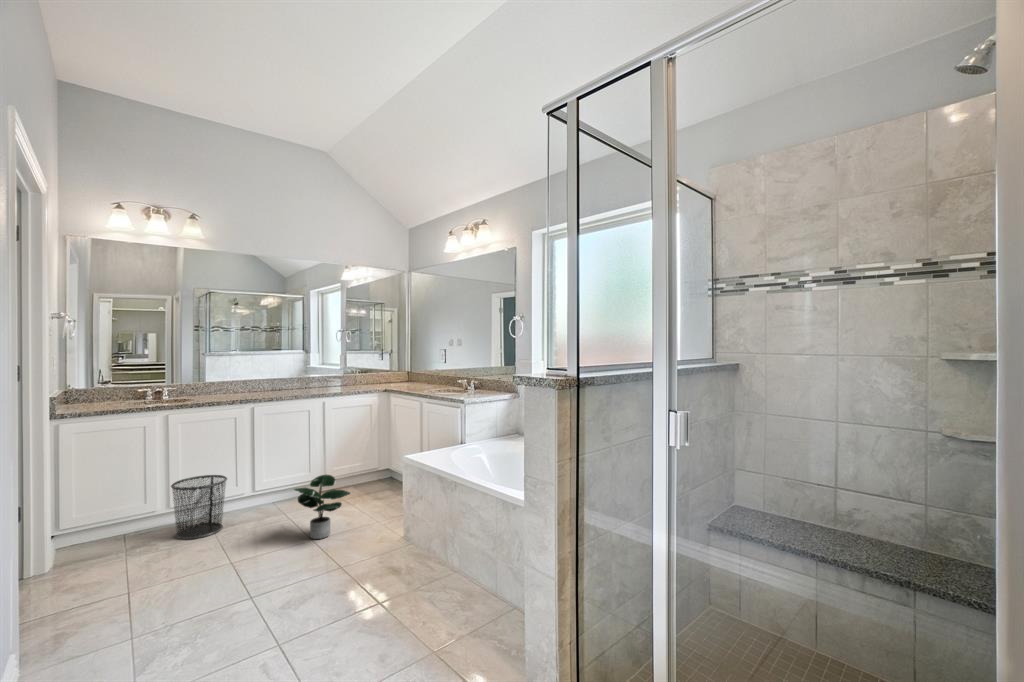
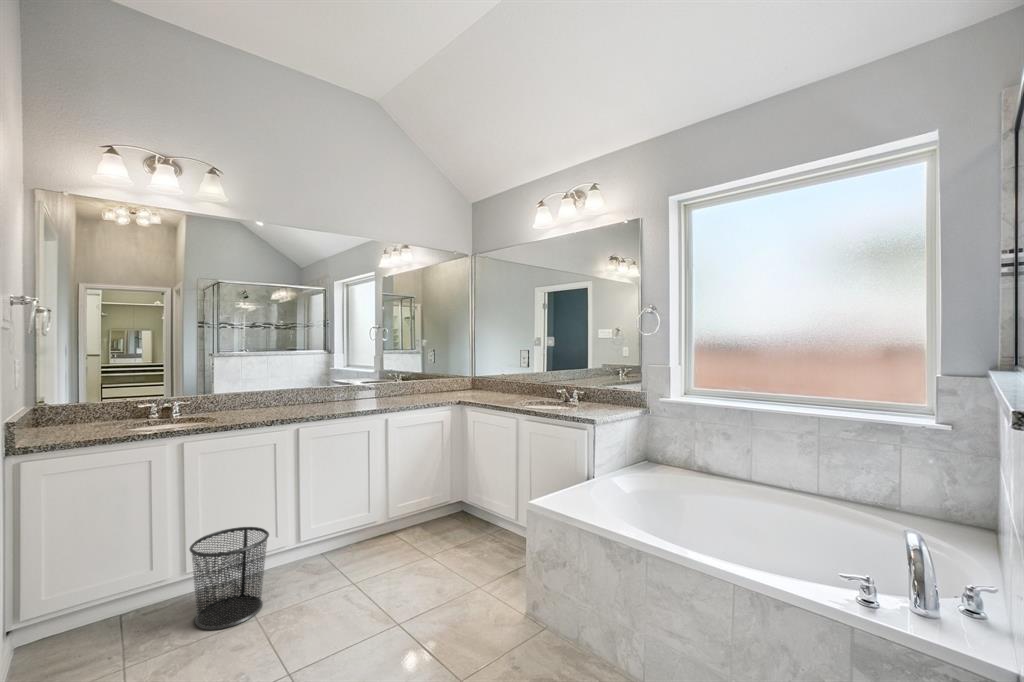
potted plant: present [294,475,350,539] -> none [374,527,453,628]

